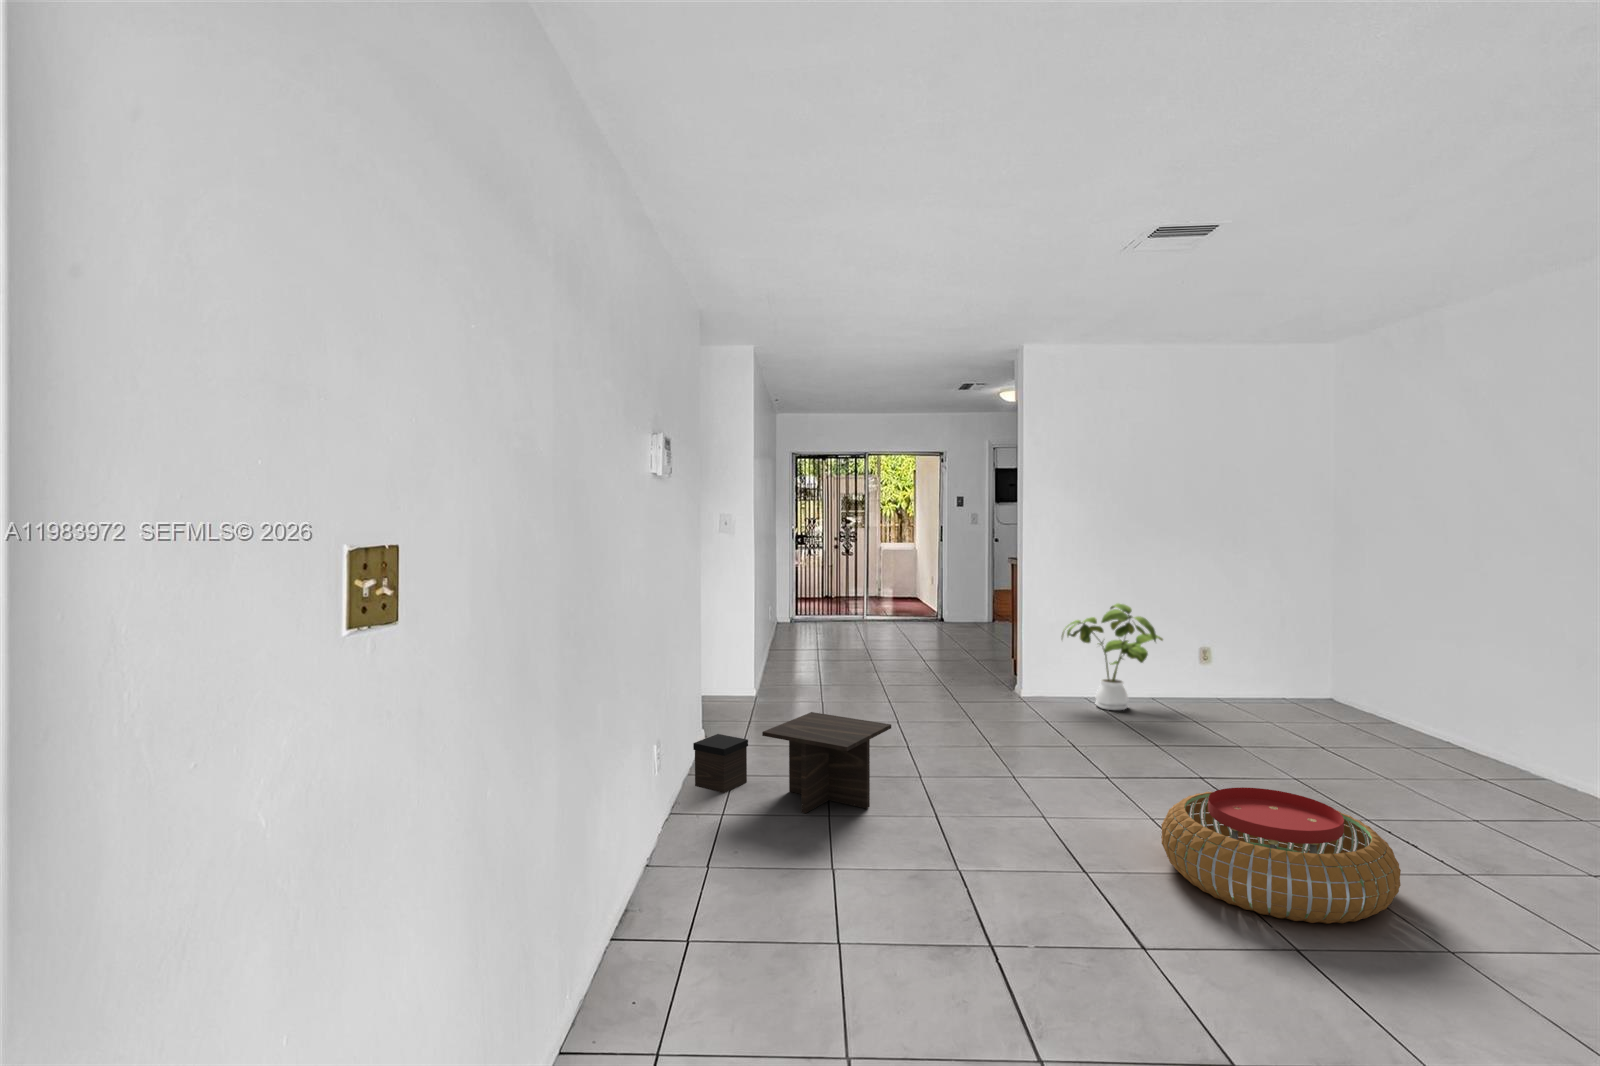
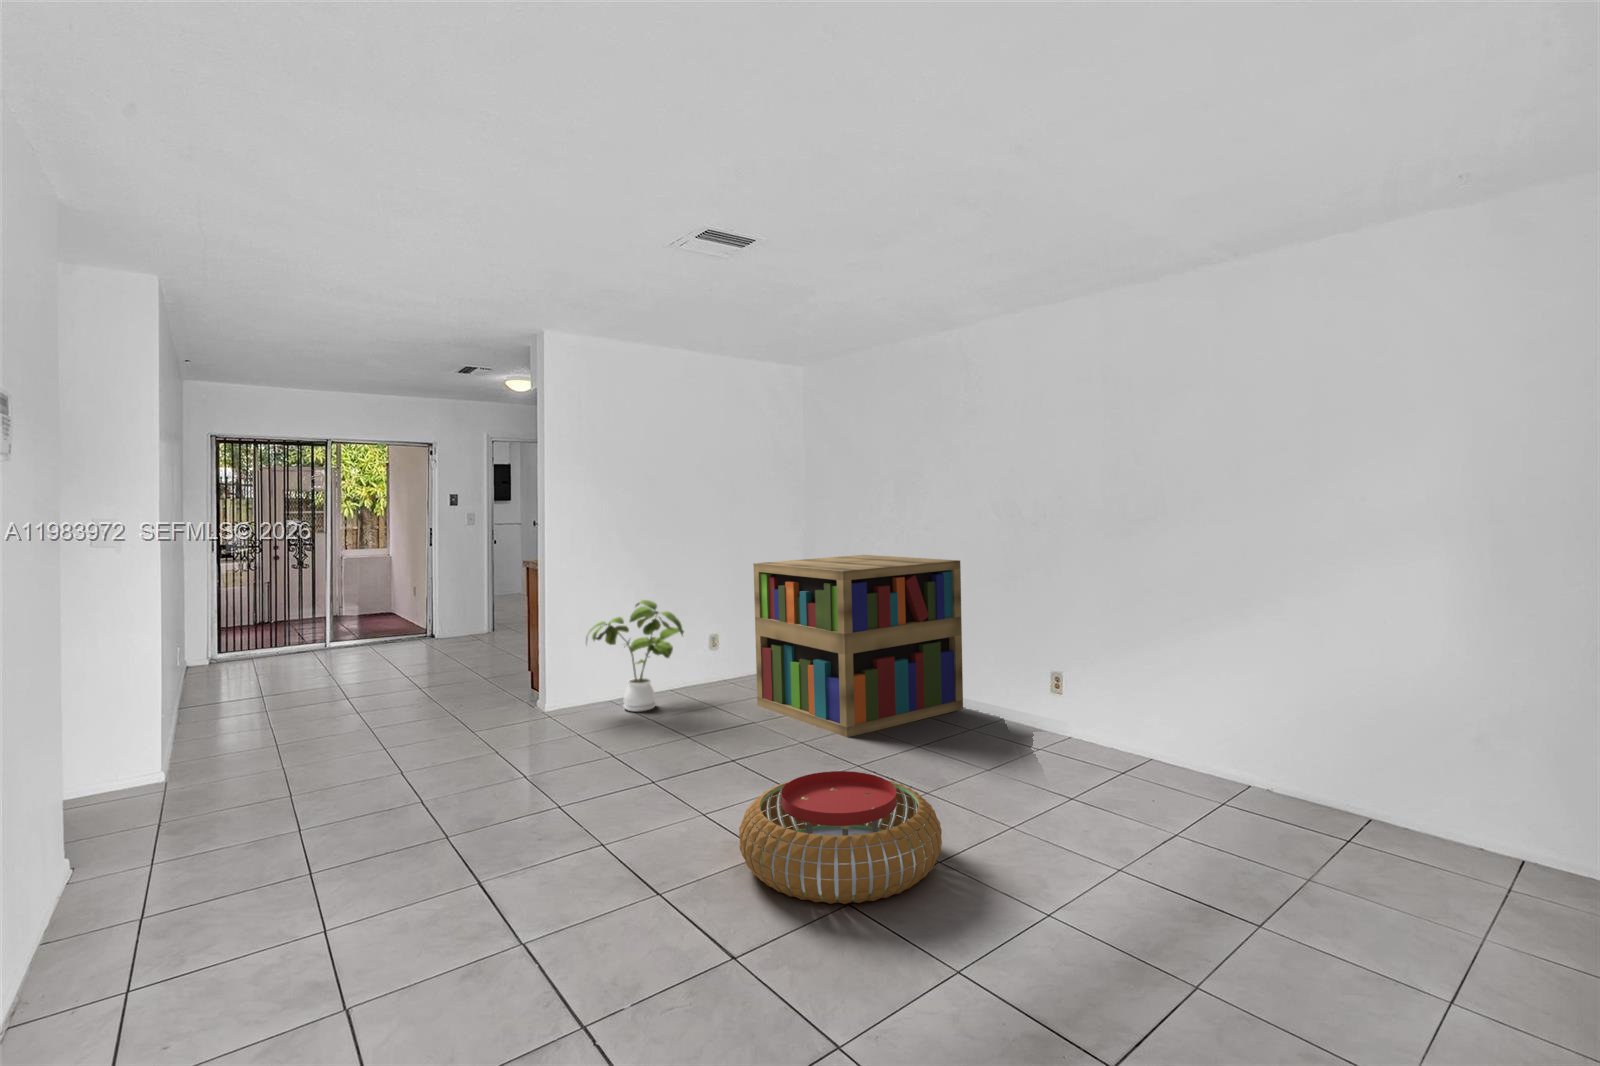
bookshelf: none [1240,576,1530,776] -> present [753,555,963,737]
coffee table: present [693,712,891,813] -> none [50,789,406,962]

